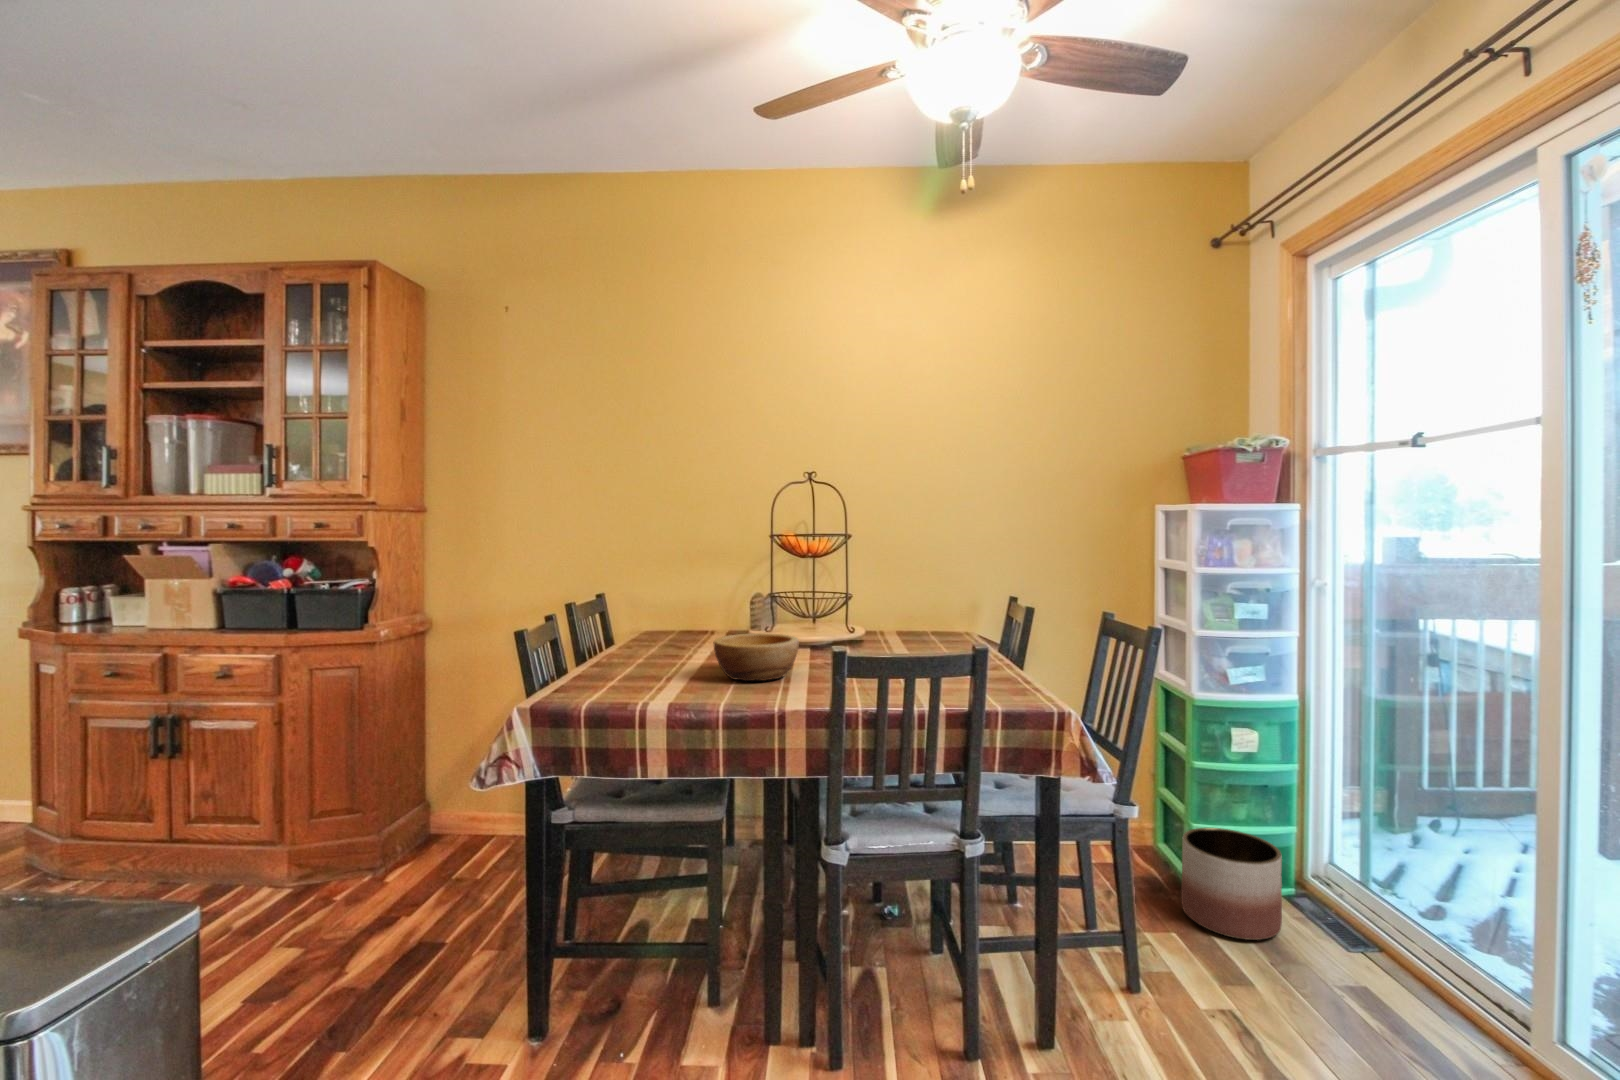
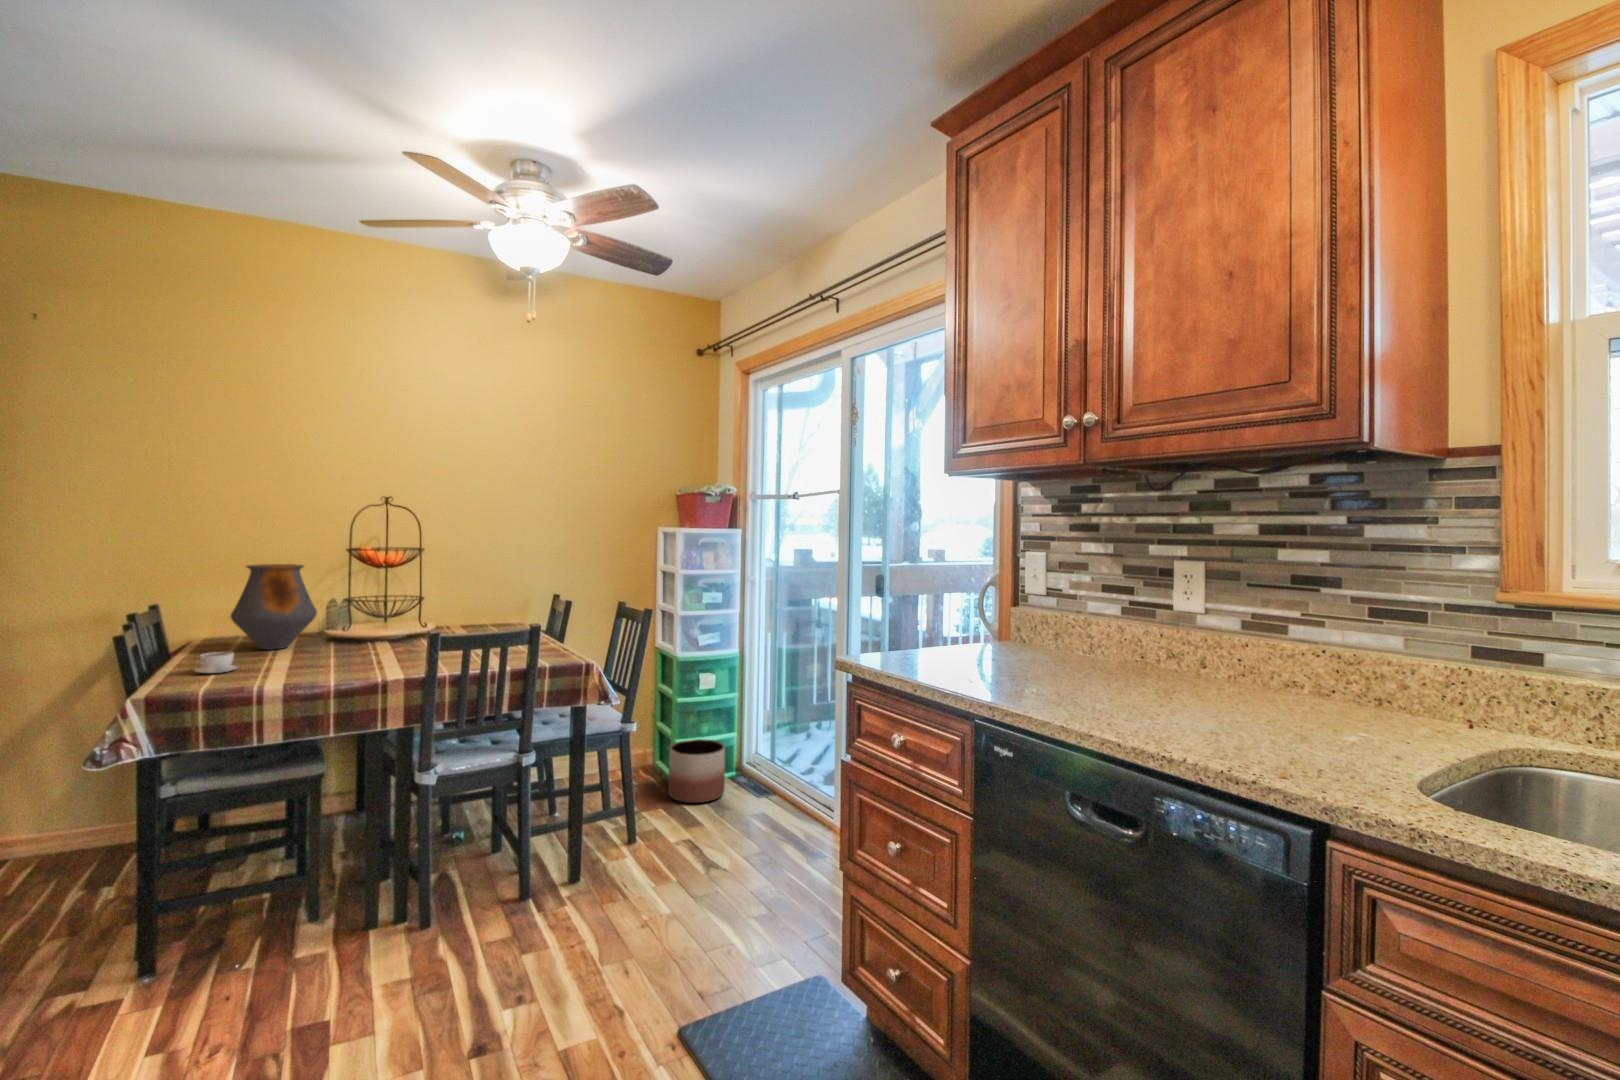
vase: none [660,555,739,651] -> present [231,564,317,650]
bowl: present [714,633,799,681] -> none [306,628,387,666]
coffee cup: none [611,654,657,678] -> present [195,652,238,673]

